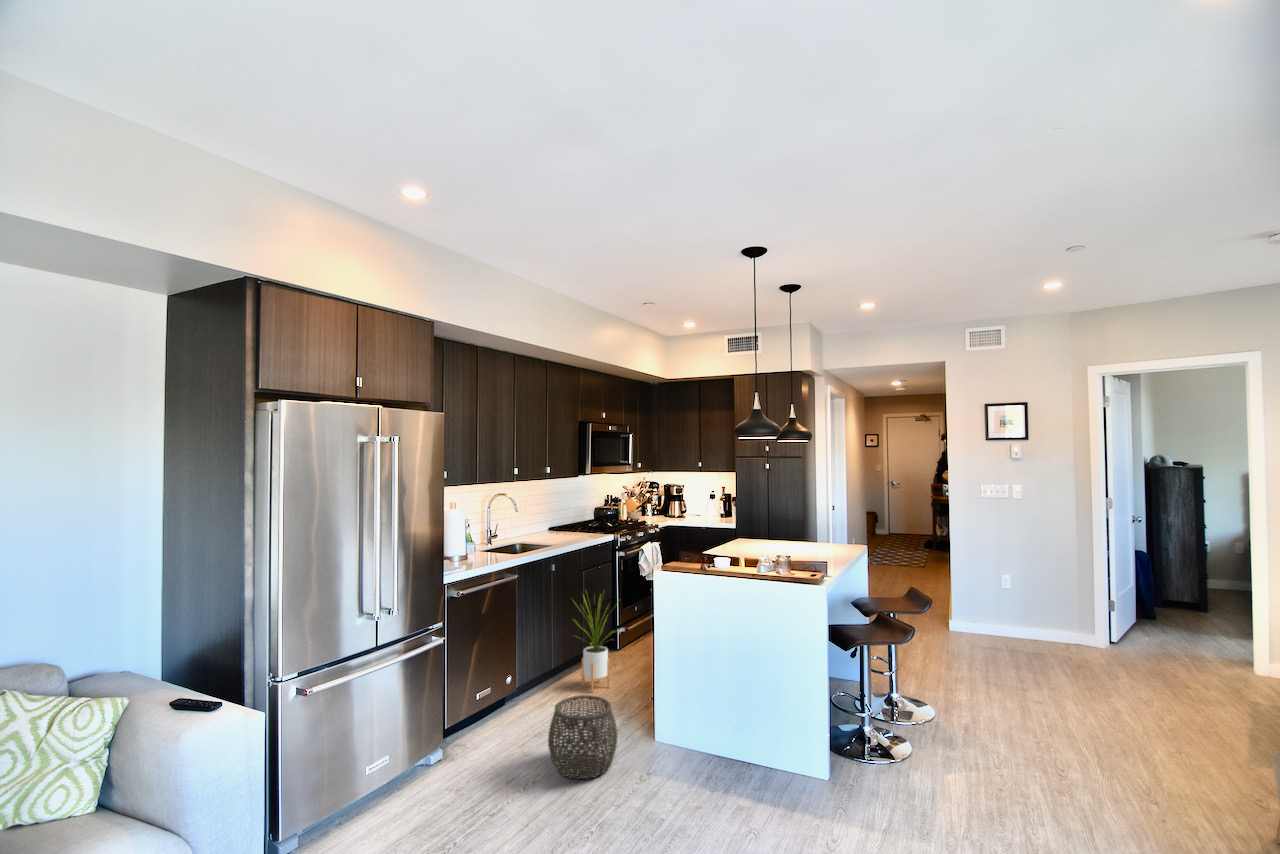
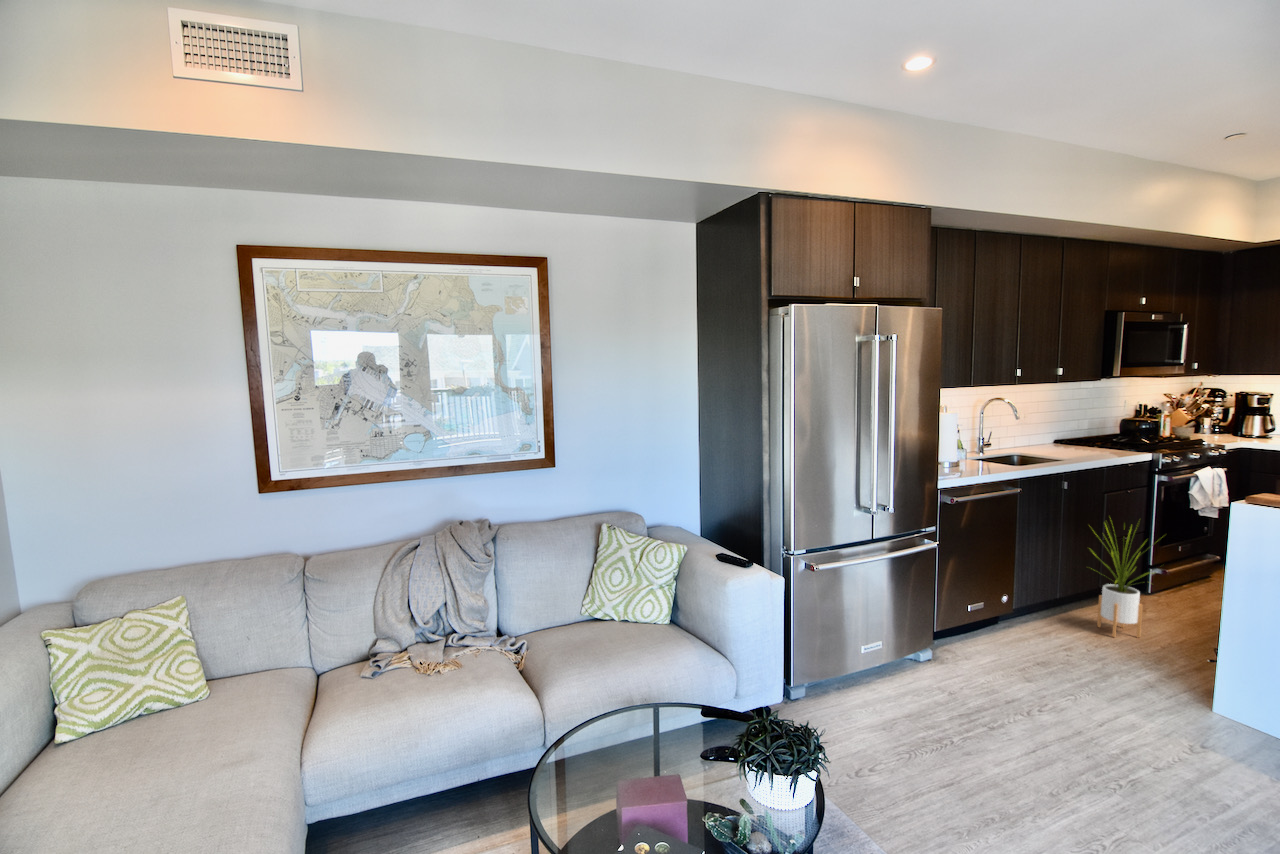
woven basket: present [548,695,618,779] -> none [1060,638,1164,737]

